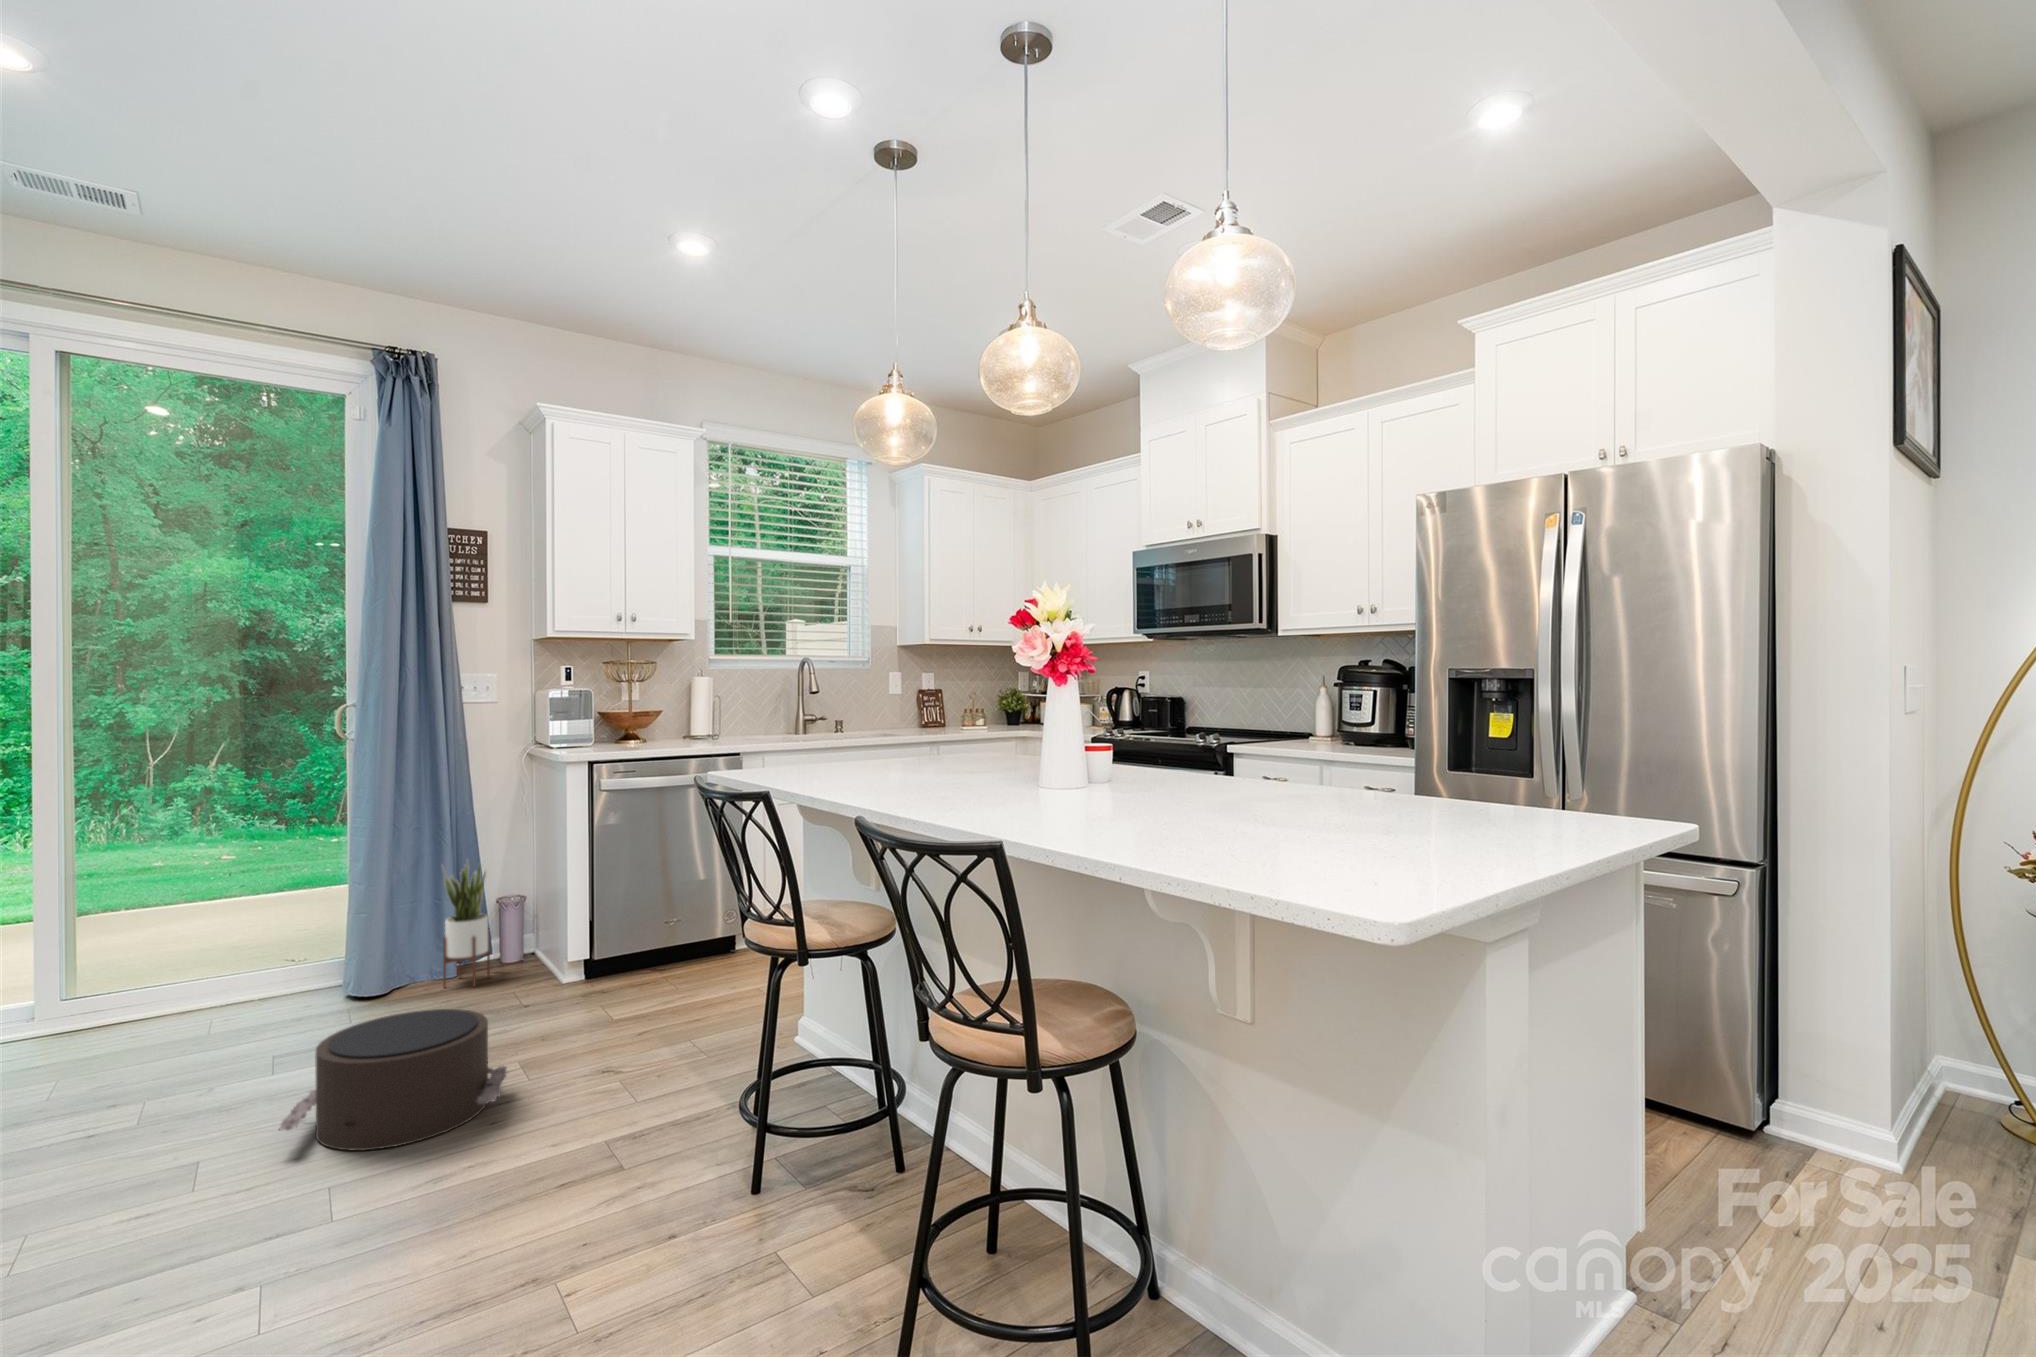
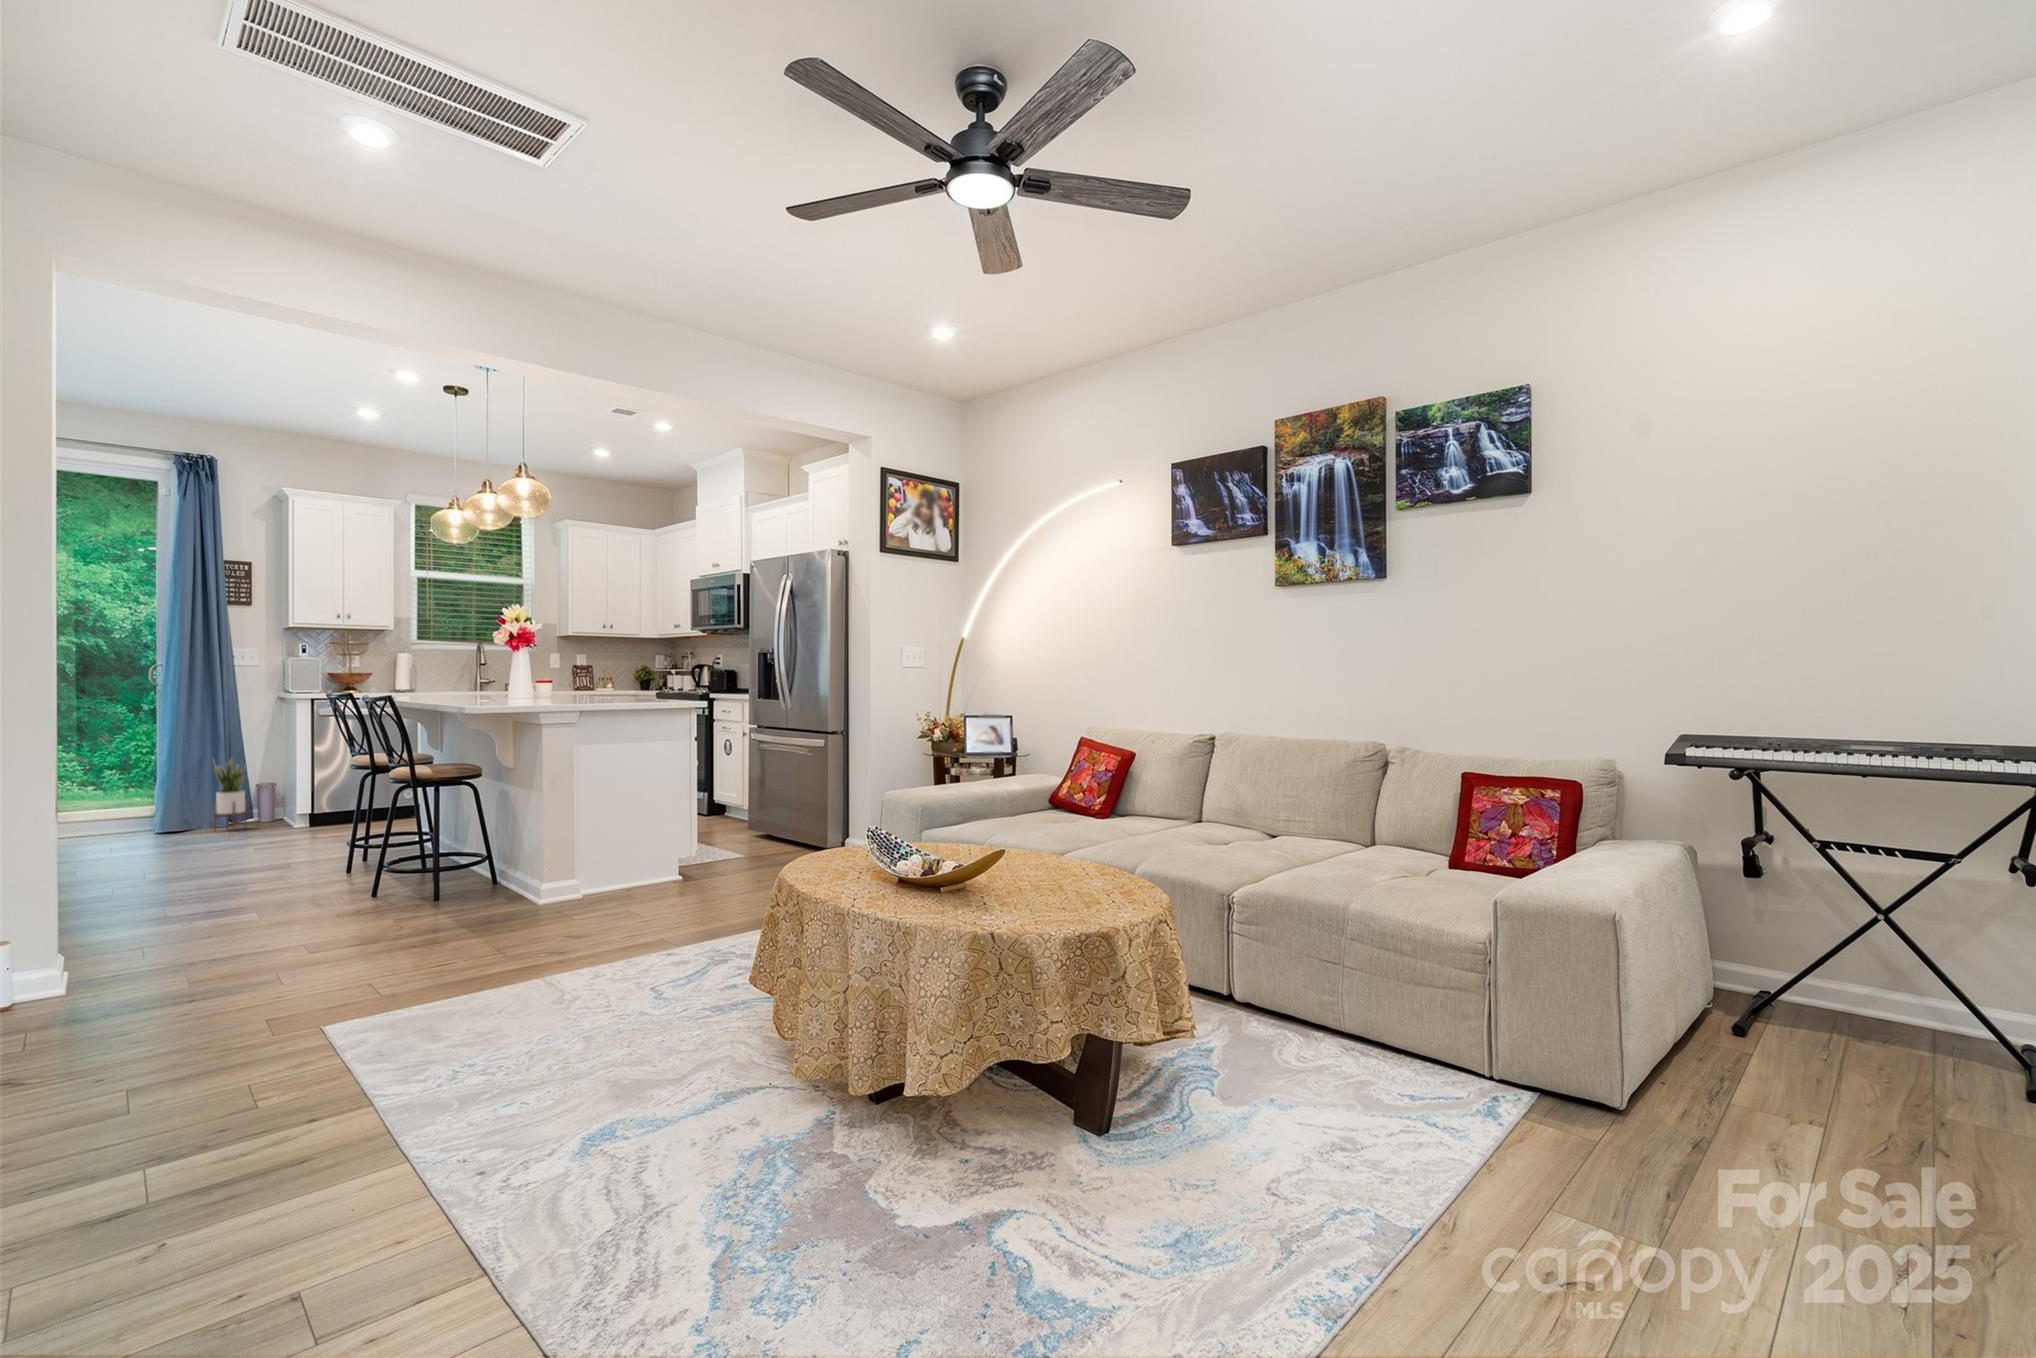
pouf: present [279,1009,507,1150] -> none [90,818,227,873]

